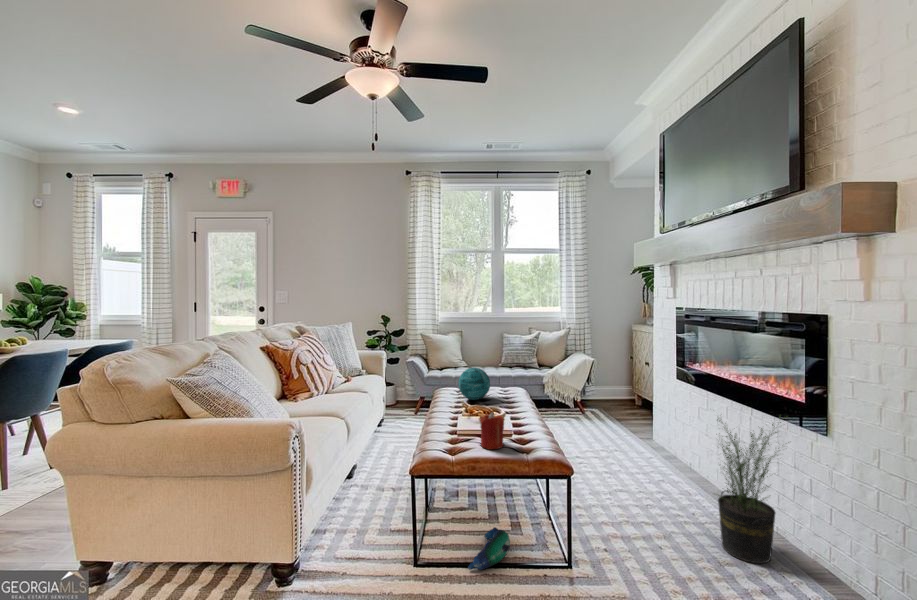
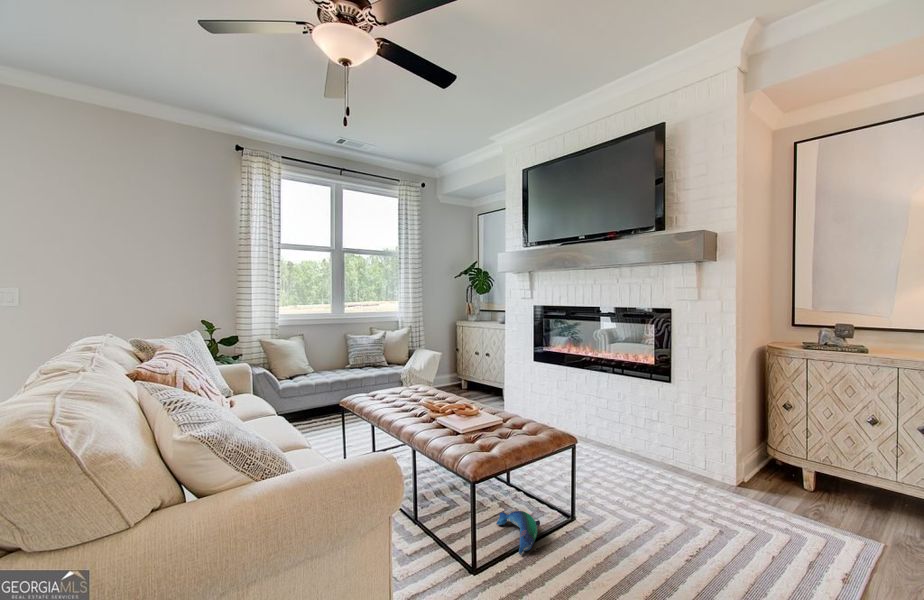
decorative orb: present [458,368,490,400] -> none [401,368,434,401]
candle: present [480,413,504,449] -> none [500,404,522,439]
potted plant: present [718,420,781,564] -> none [611,375,667,478]

